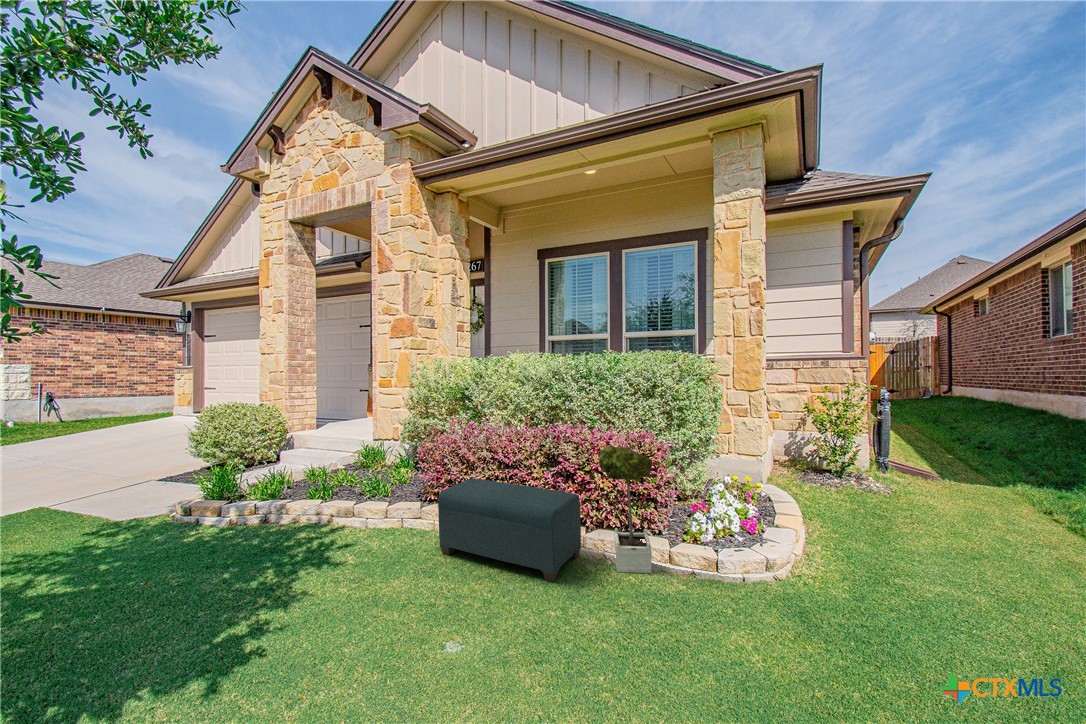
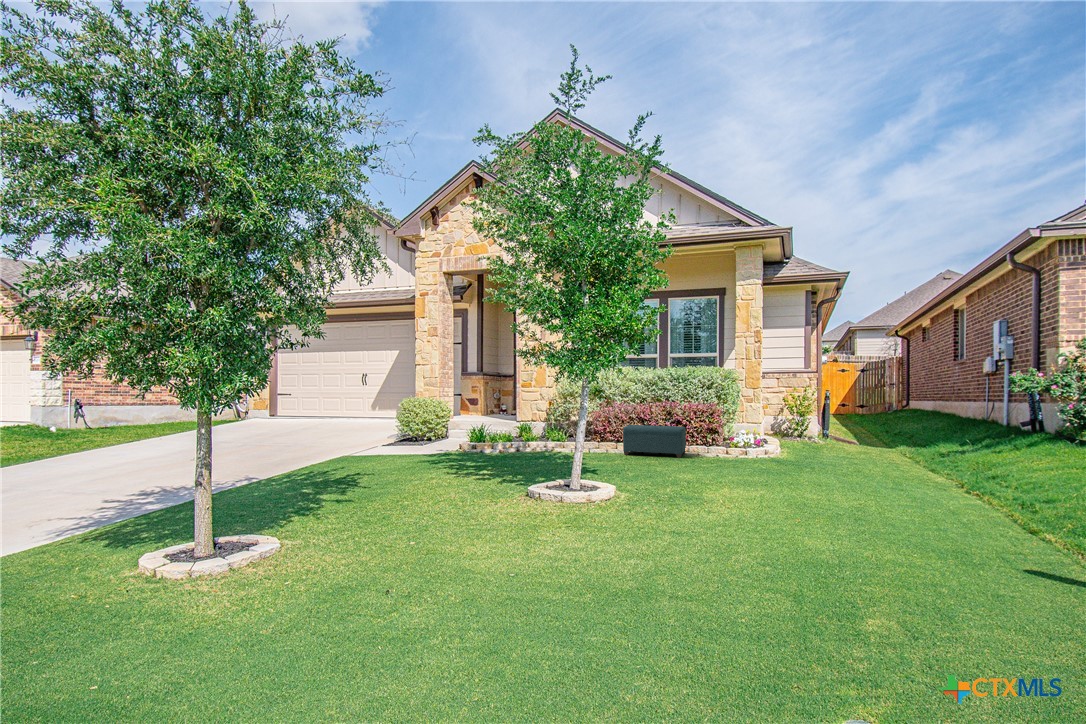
potted tree: present [598,447,652,573] -> none [695,404,718,456]

